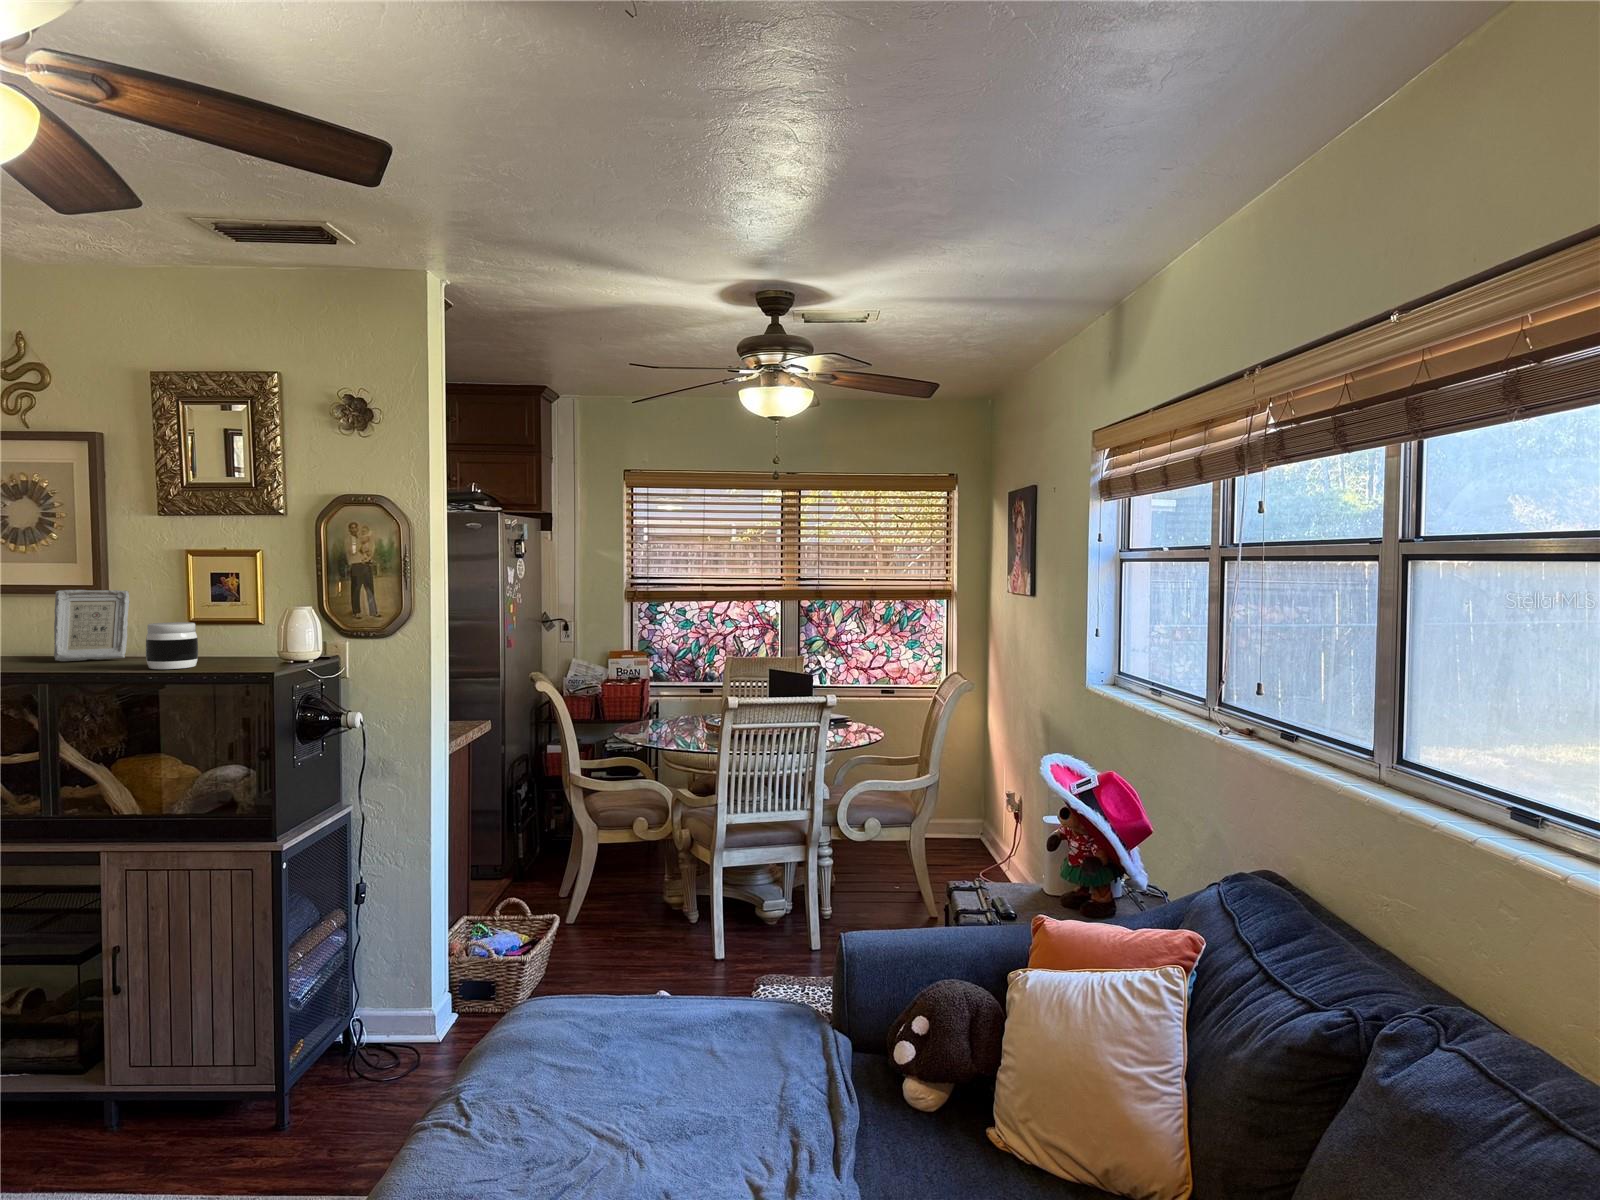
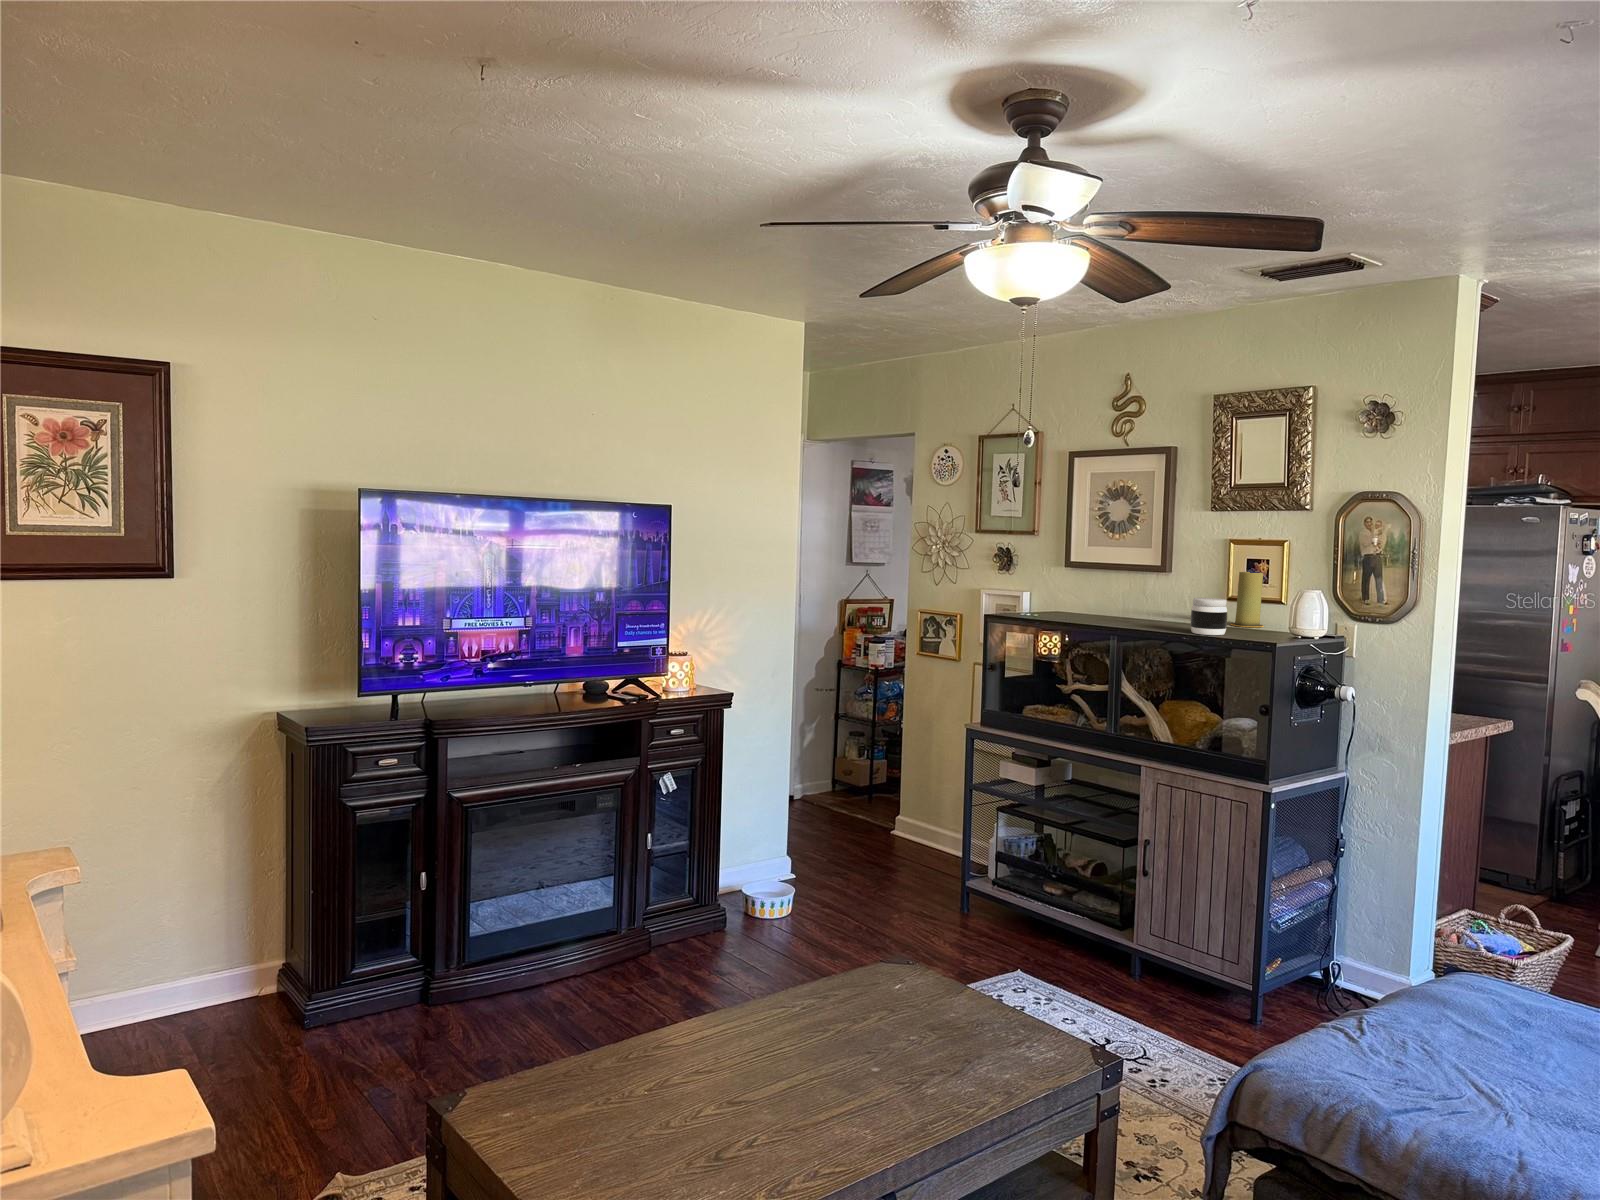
candle: none [197,589,241,655] -> present [1231,571,1264,627]
picture frame: present [54,590,130,661] -> none [1135,567,1186,622]

